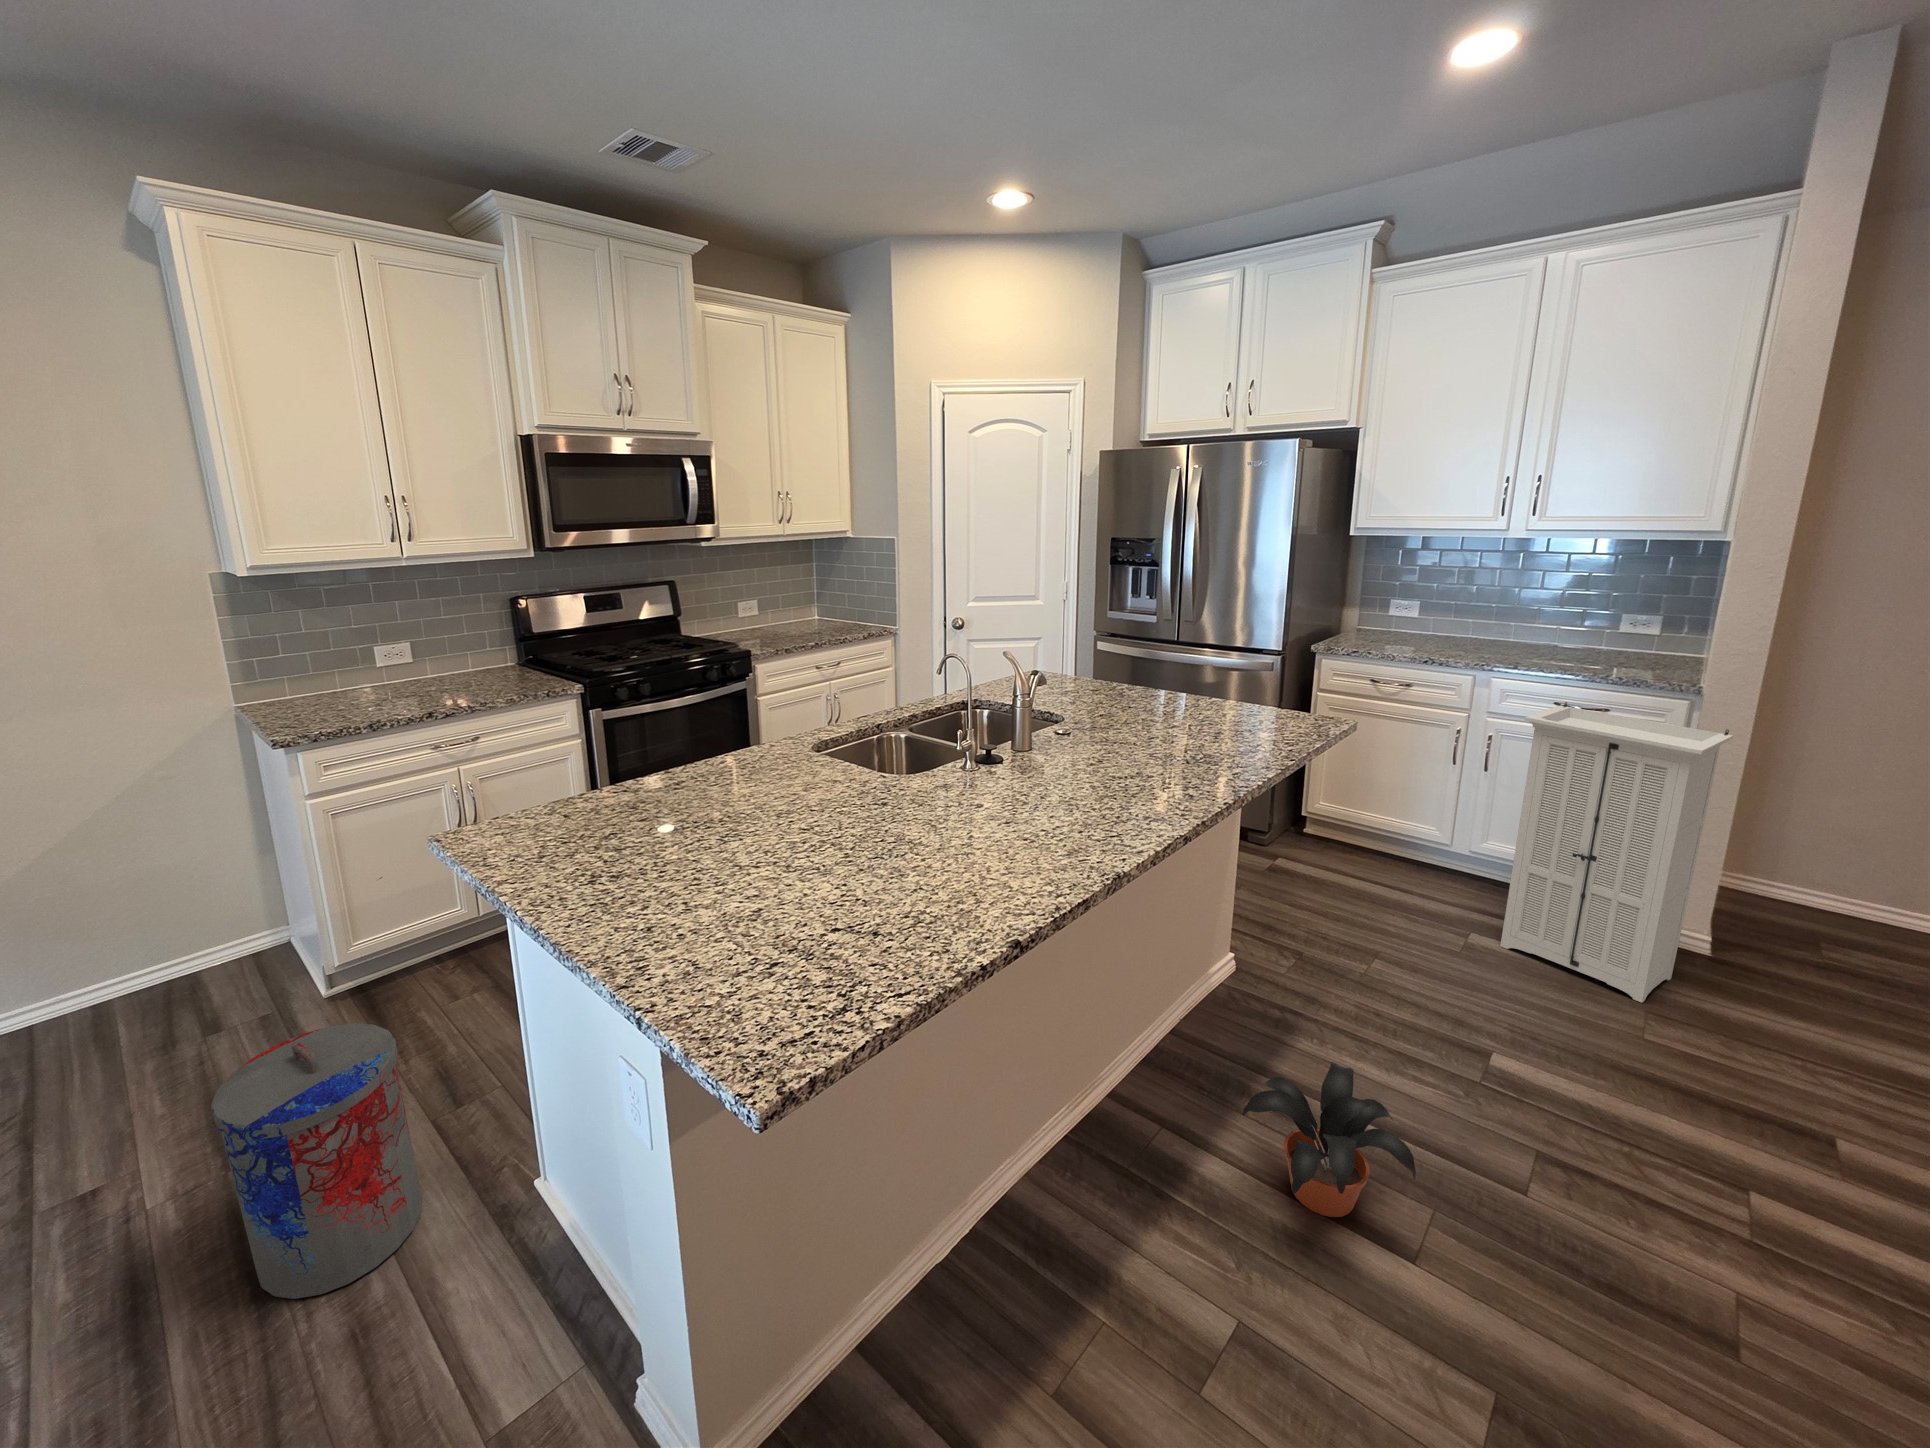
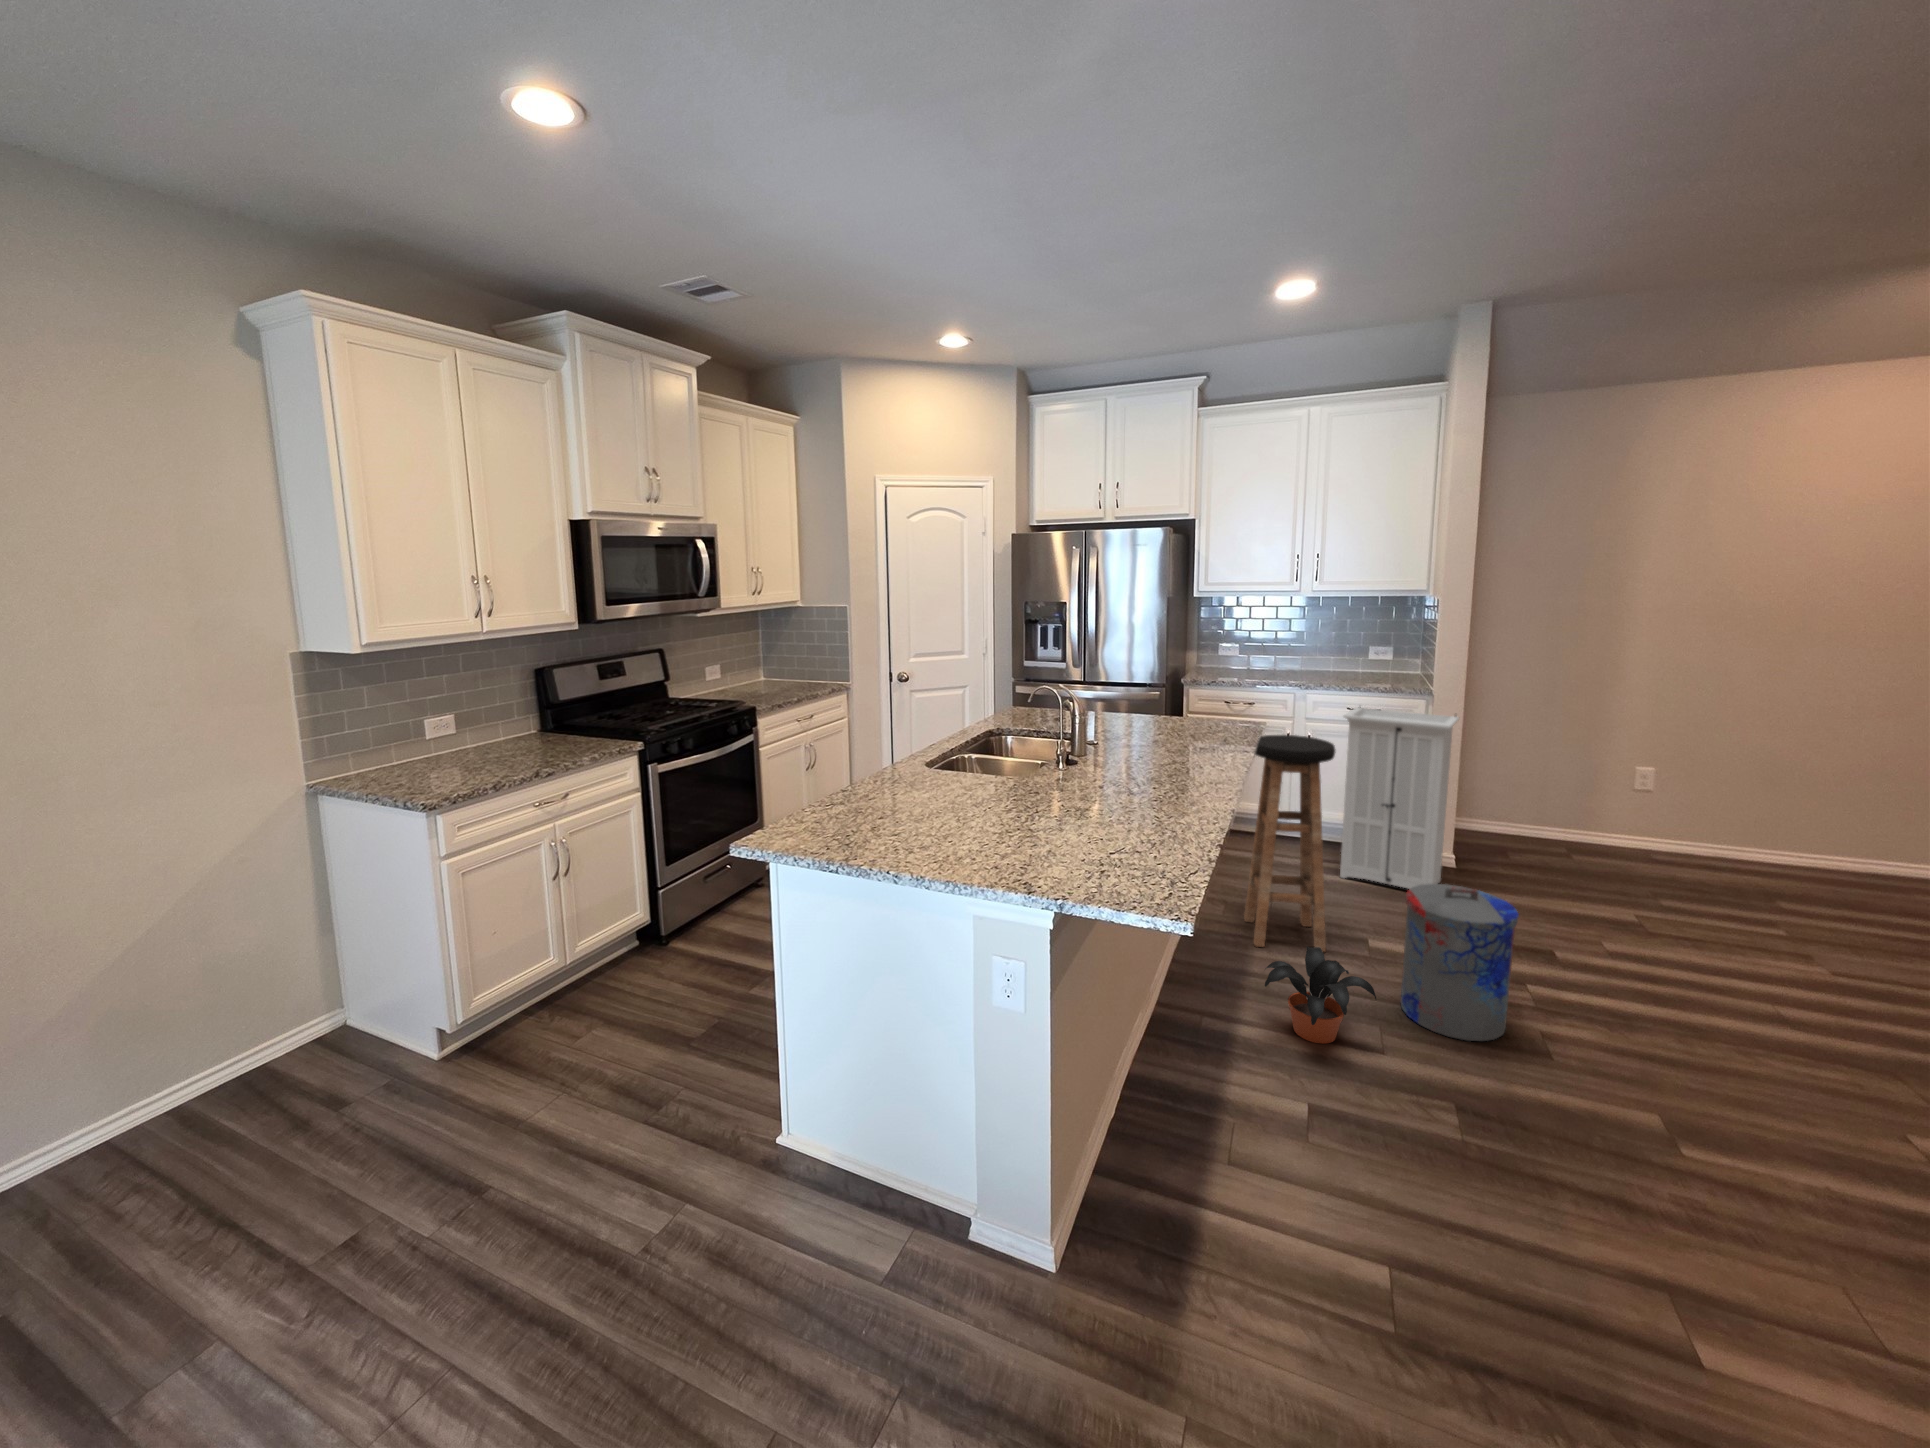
bar stool: none [1306,740,1458,1063] -> present [1244,735,1336,952]
trash can: present [211,1023,422,1299] -> present [1401,884,1519,1041]

